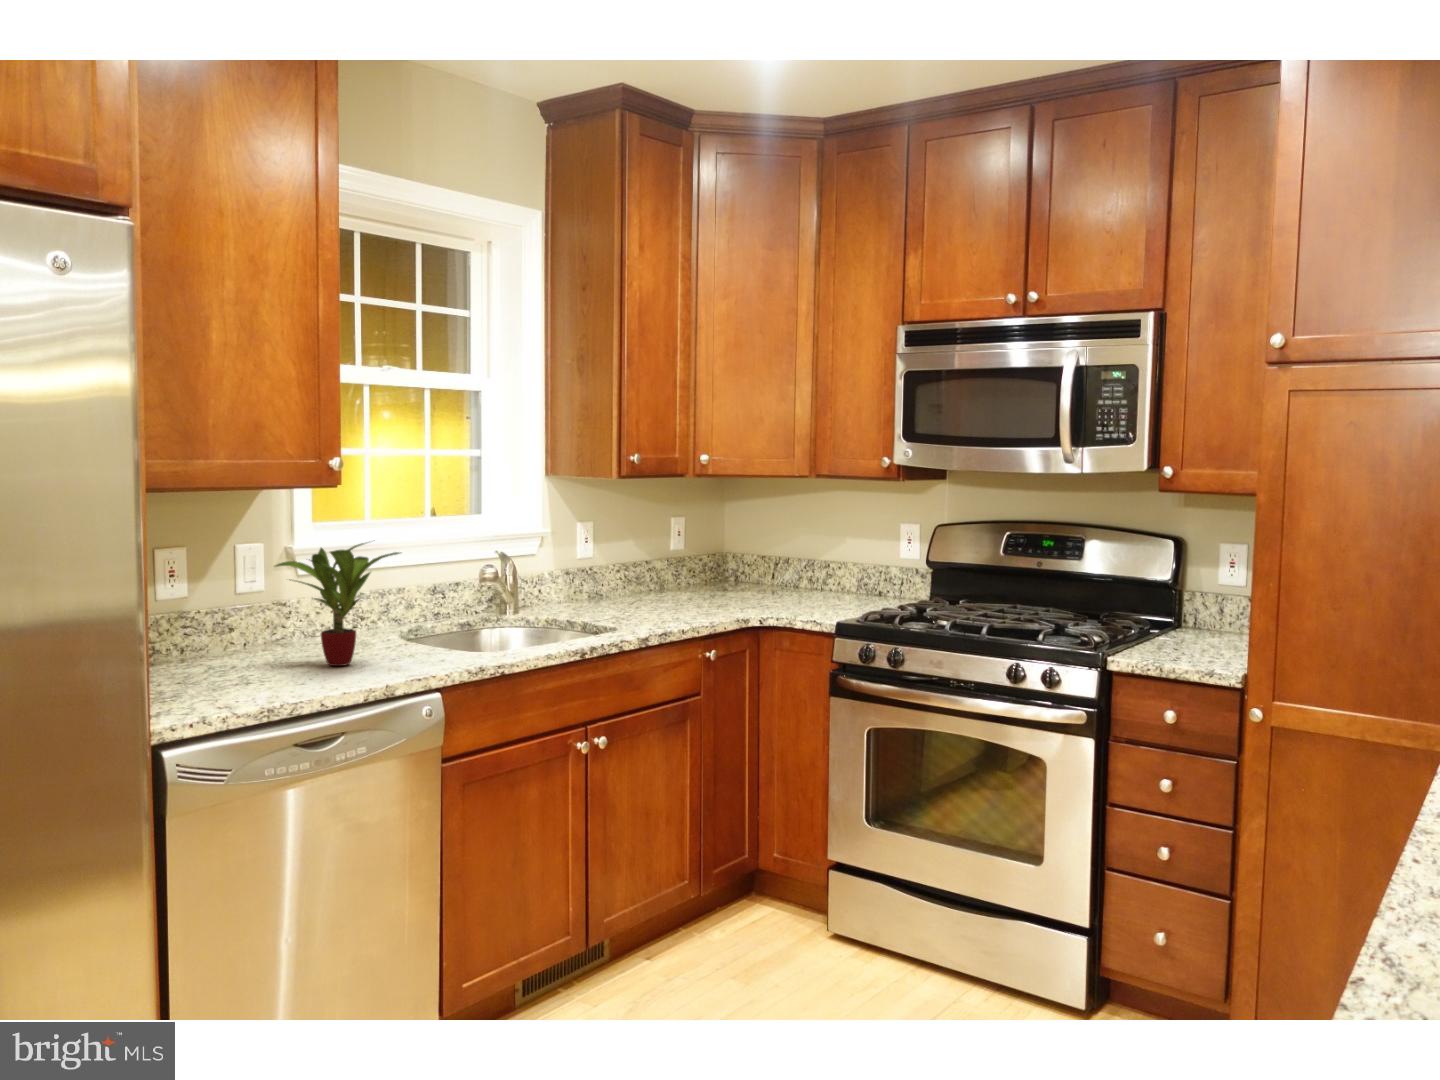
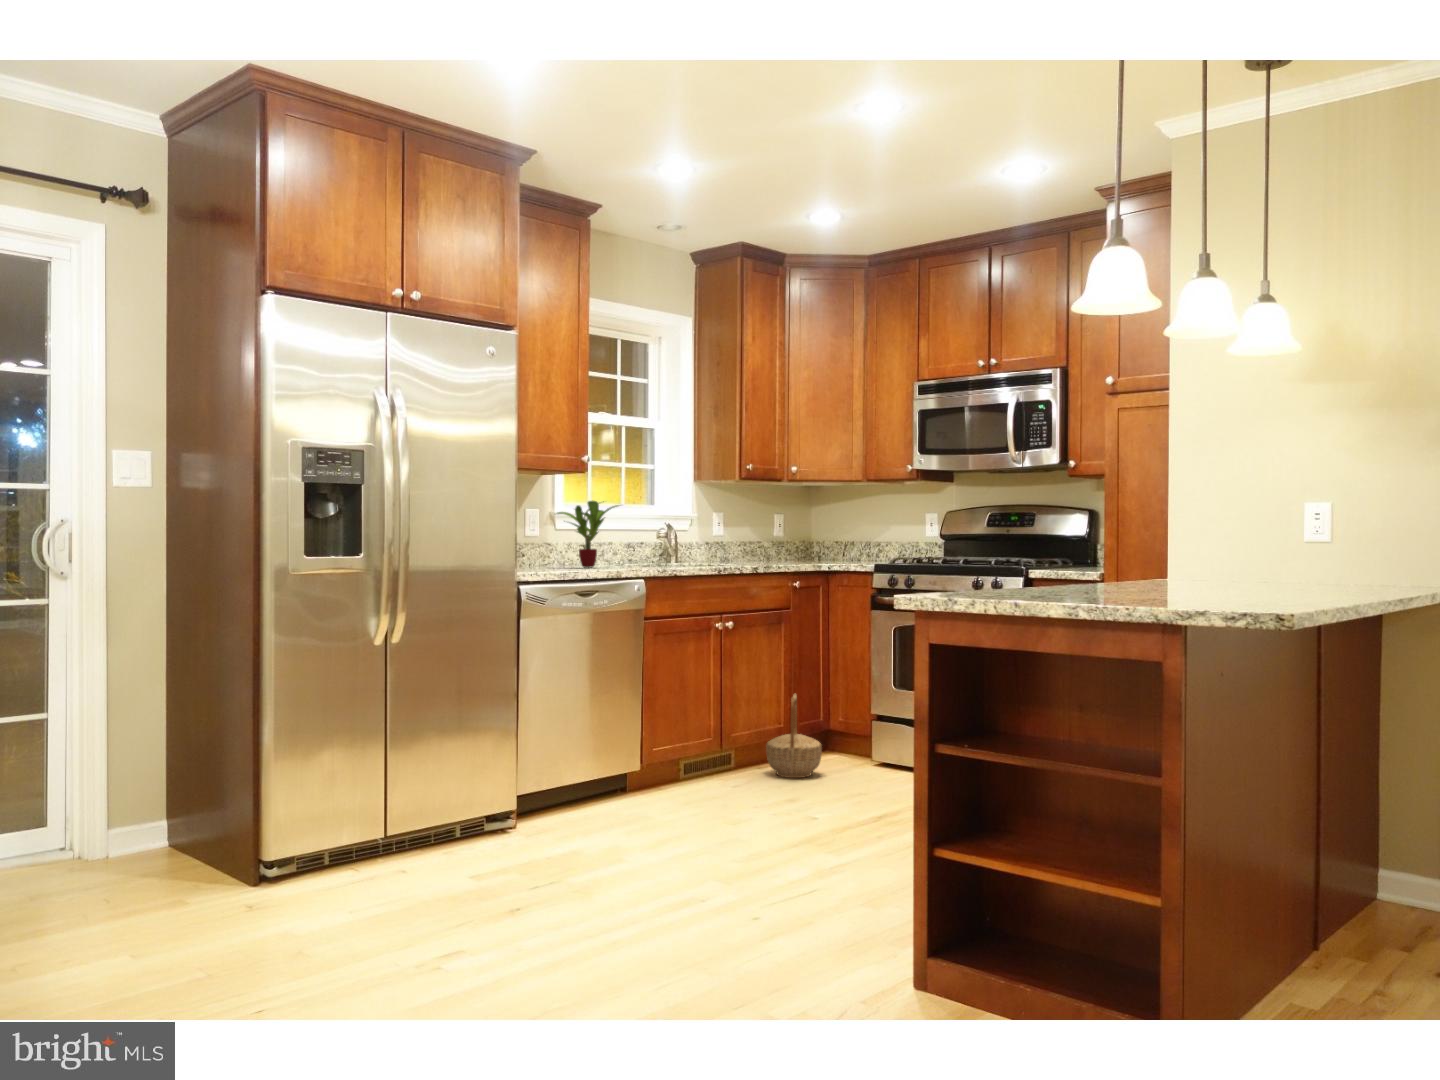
basket: none [661,838,753,989] -> present [766,694,822,778]

